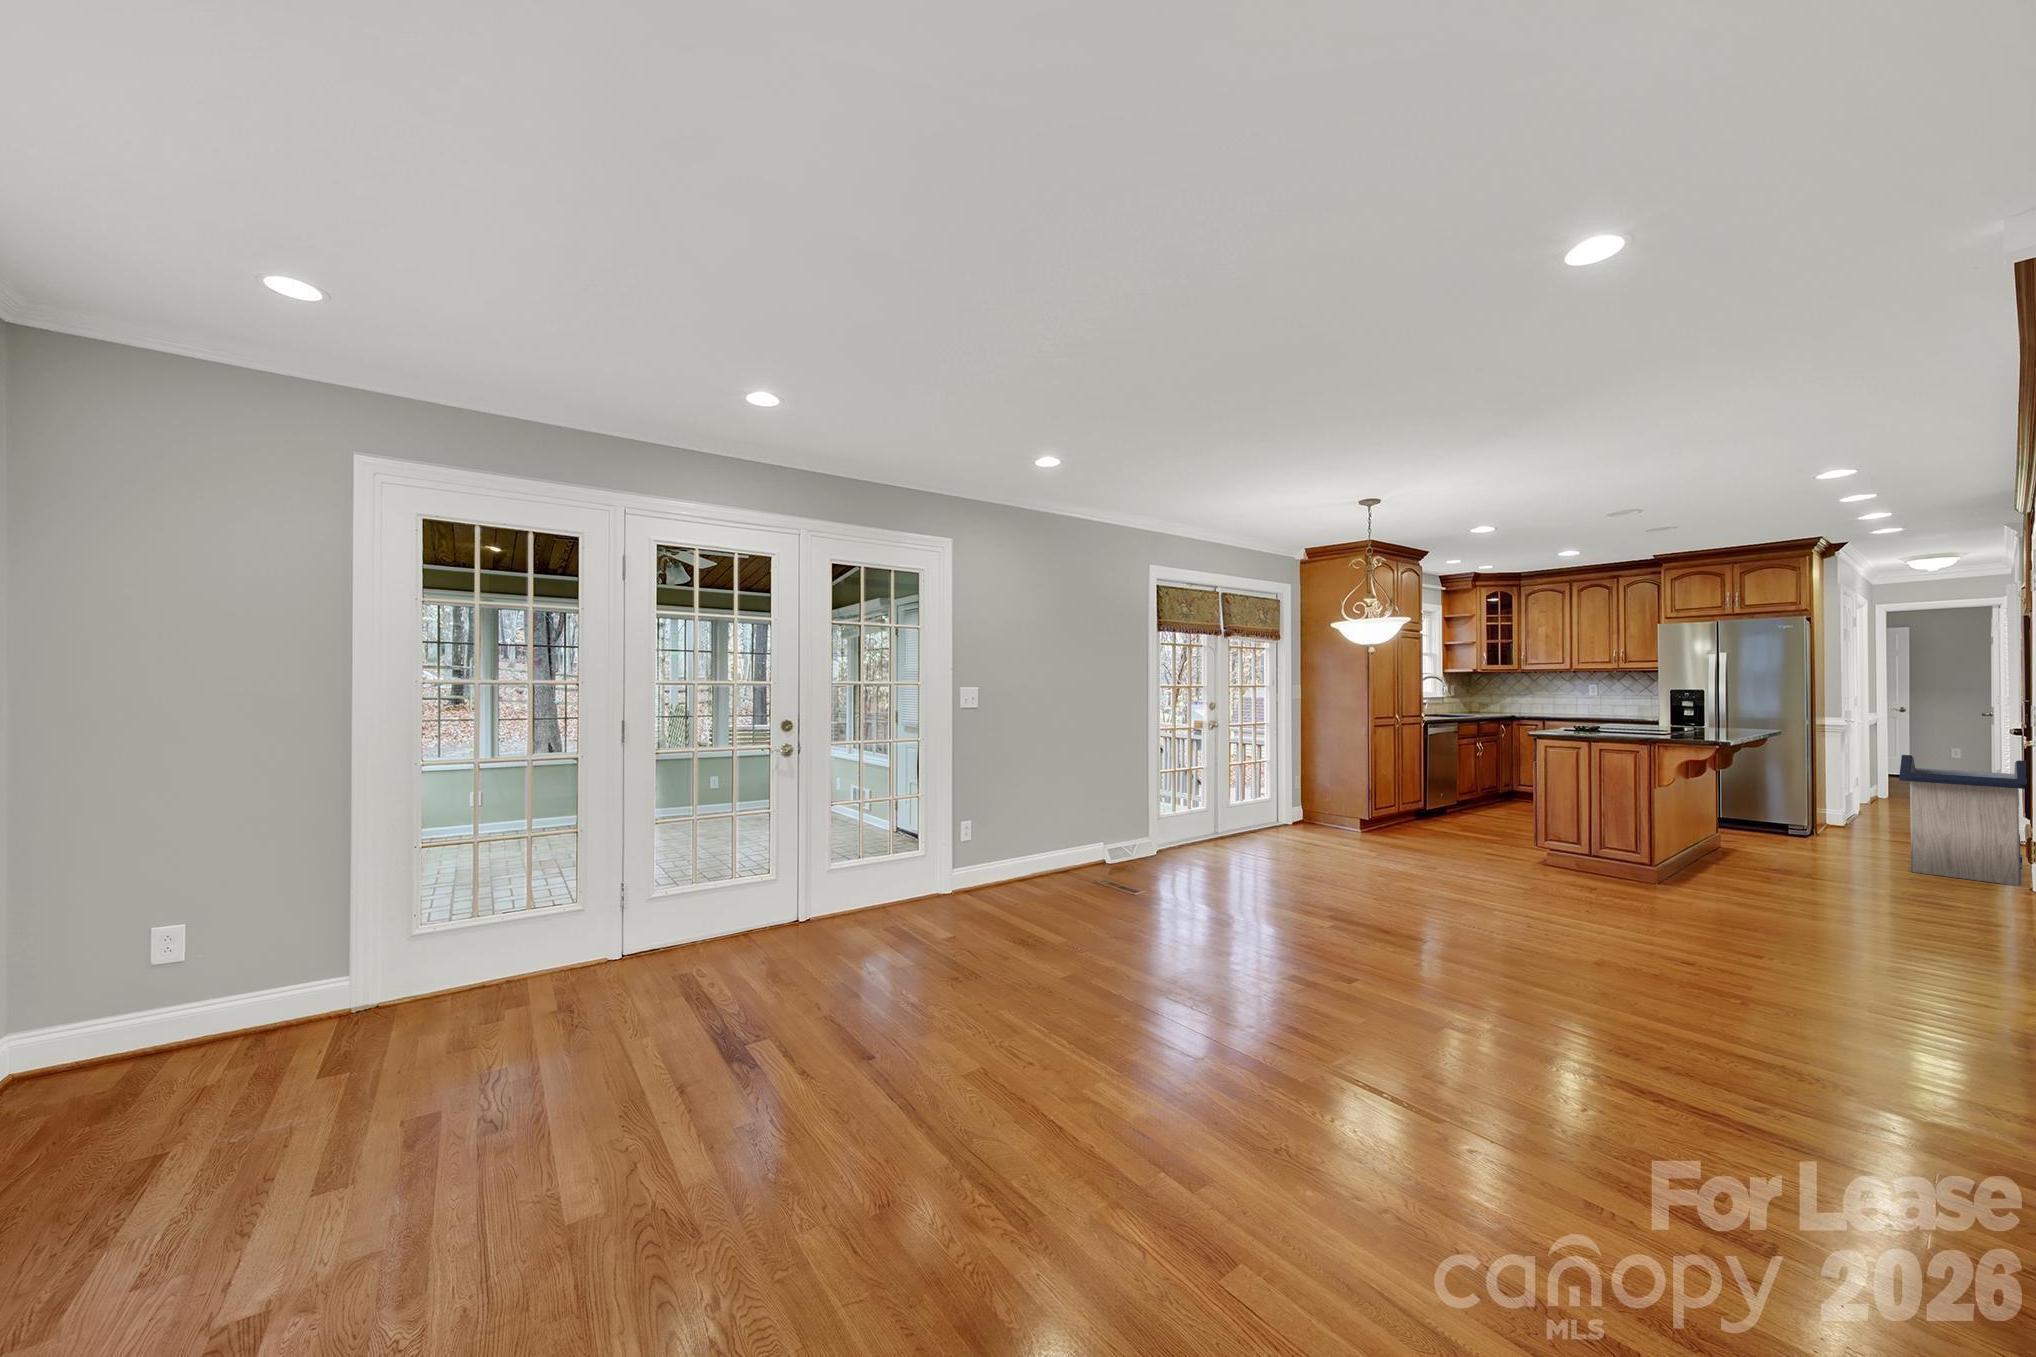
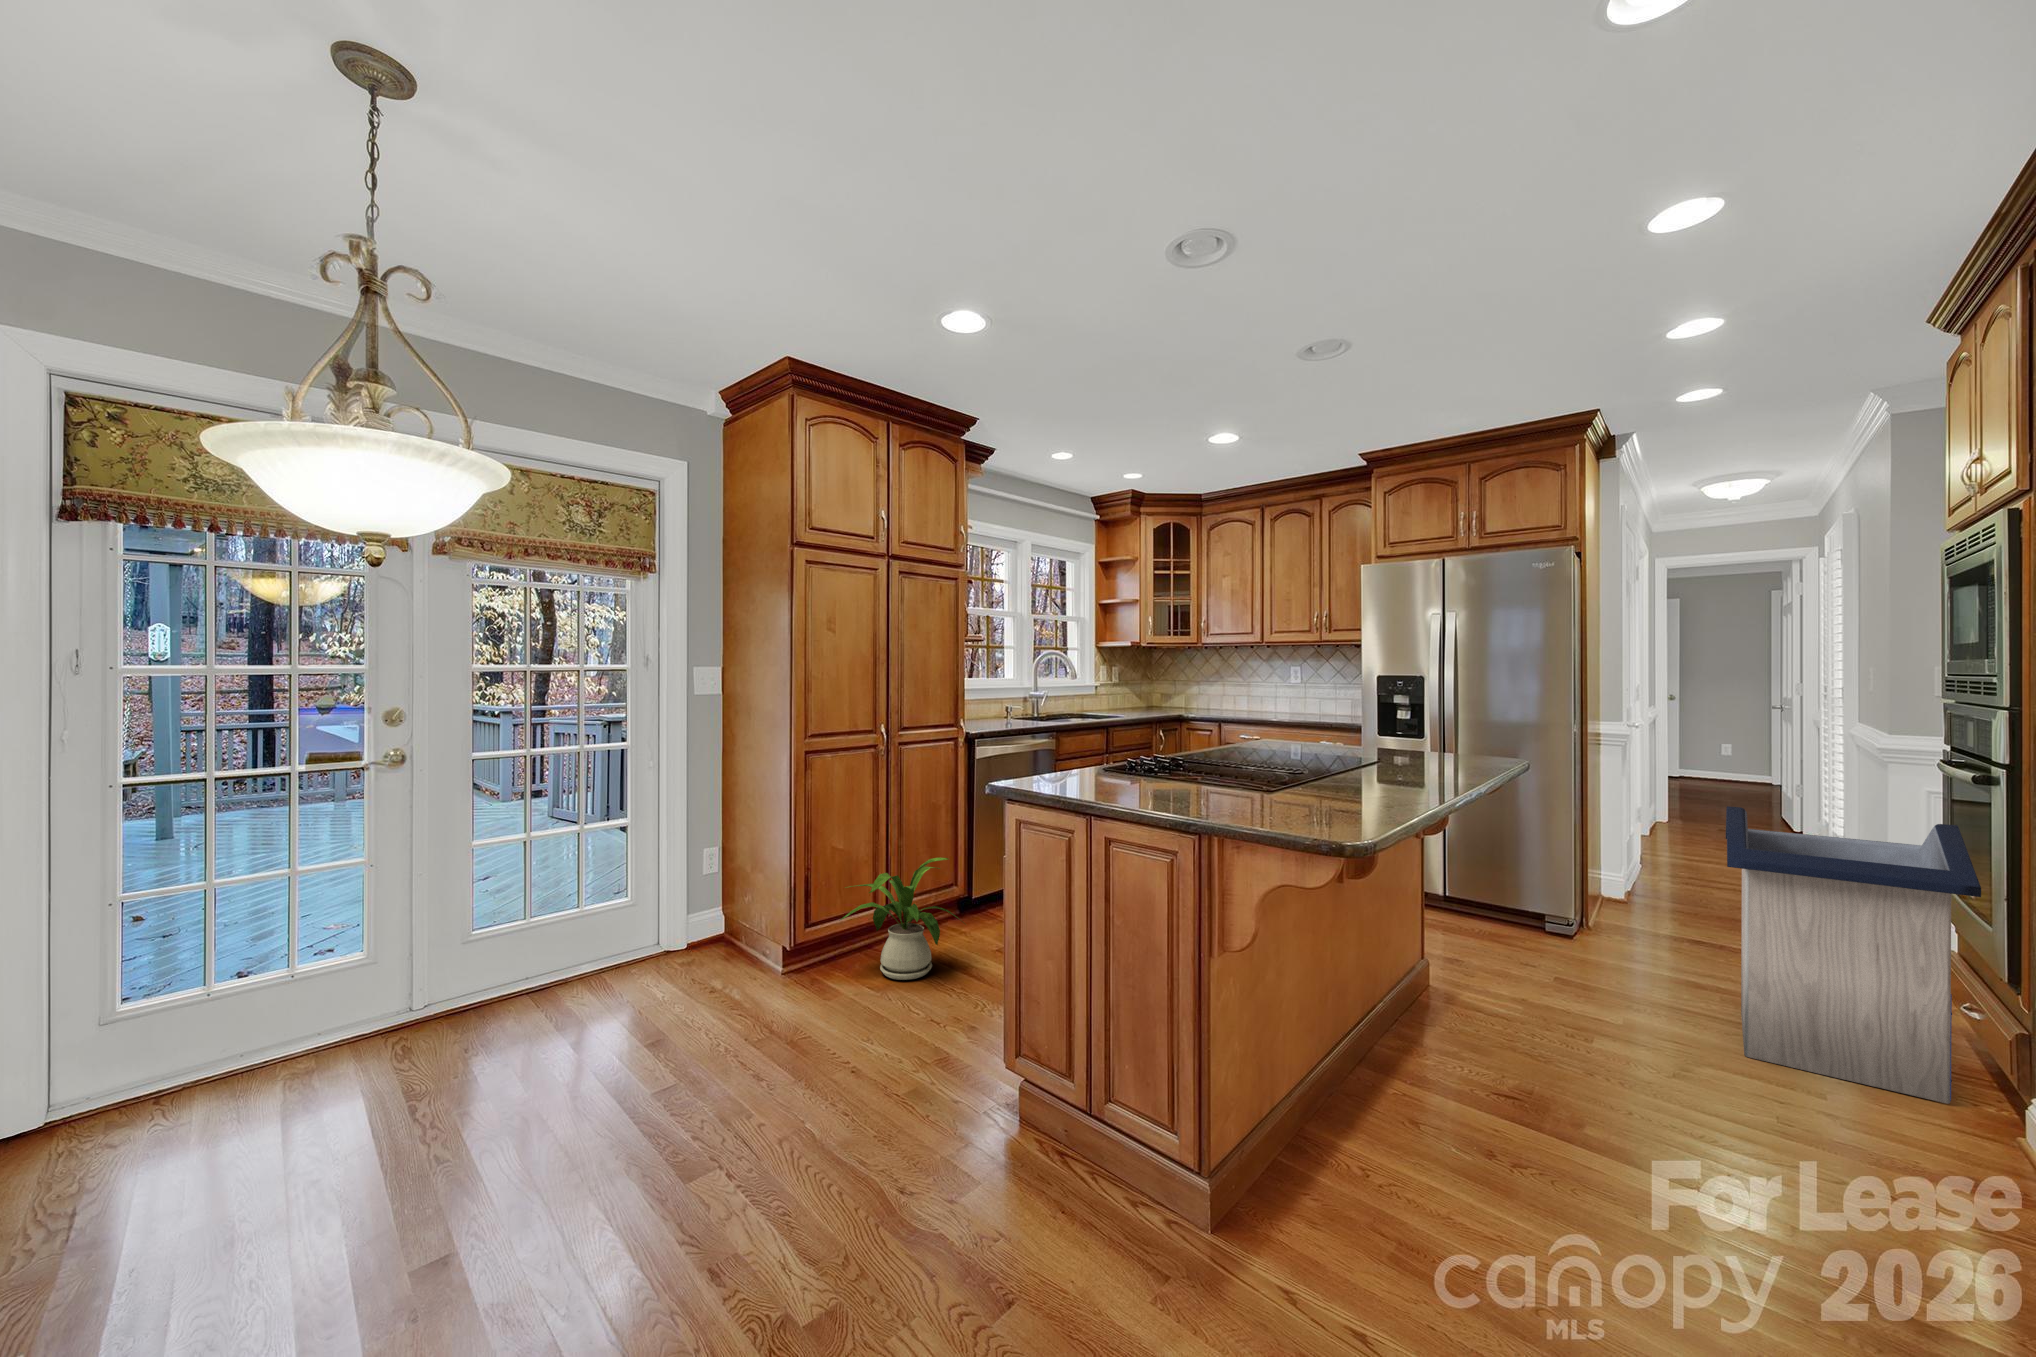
house plant: none [1385,778,1454,836] -> present [840,858,964,980]

